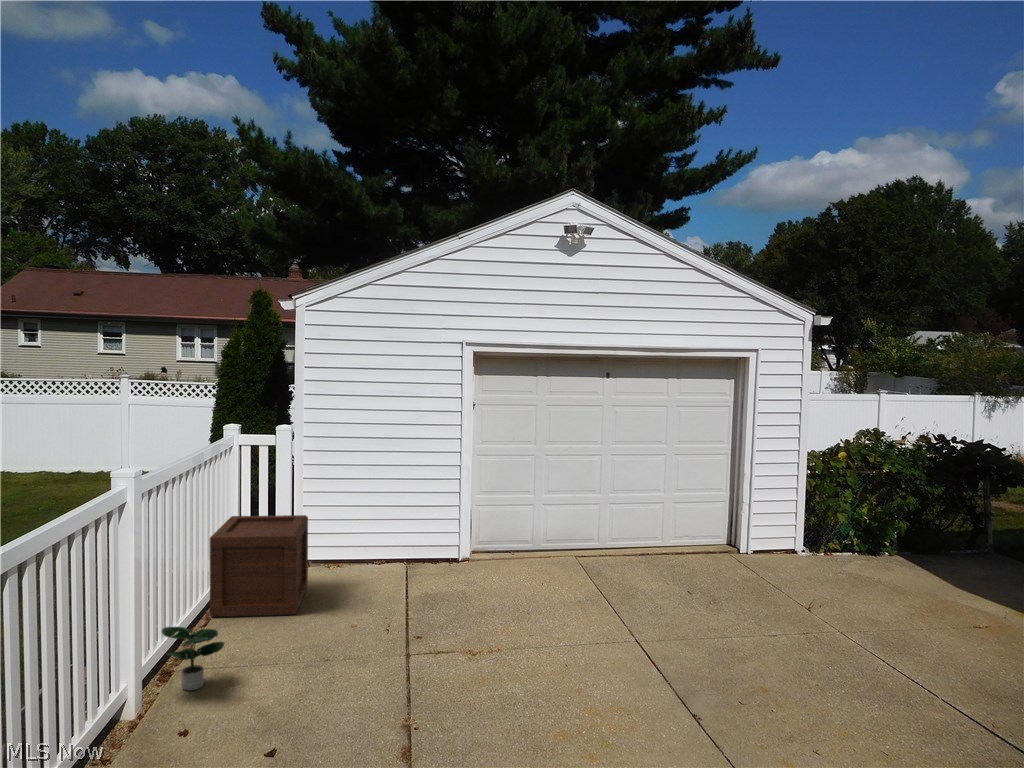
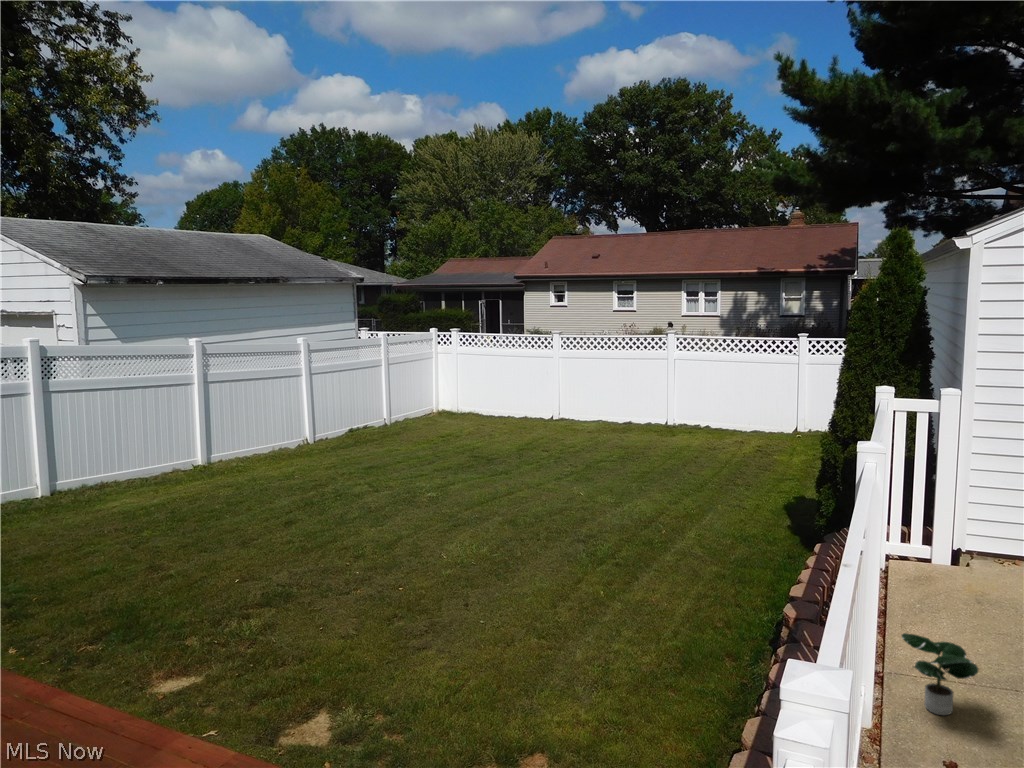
wooden crate: present [210,515,308,617] -> none [891,495,1013,628]

